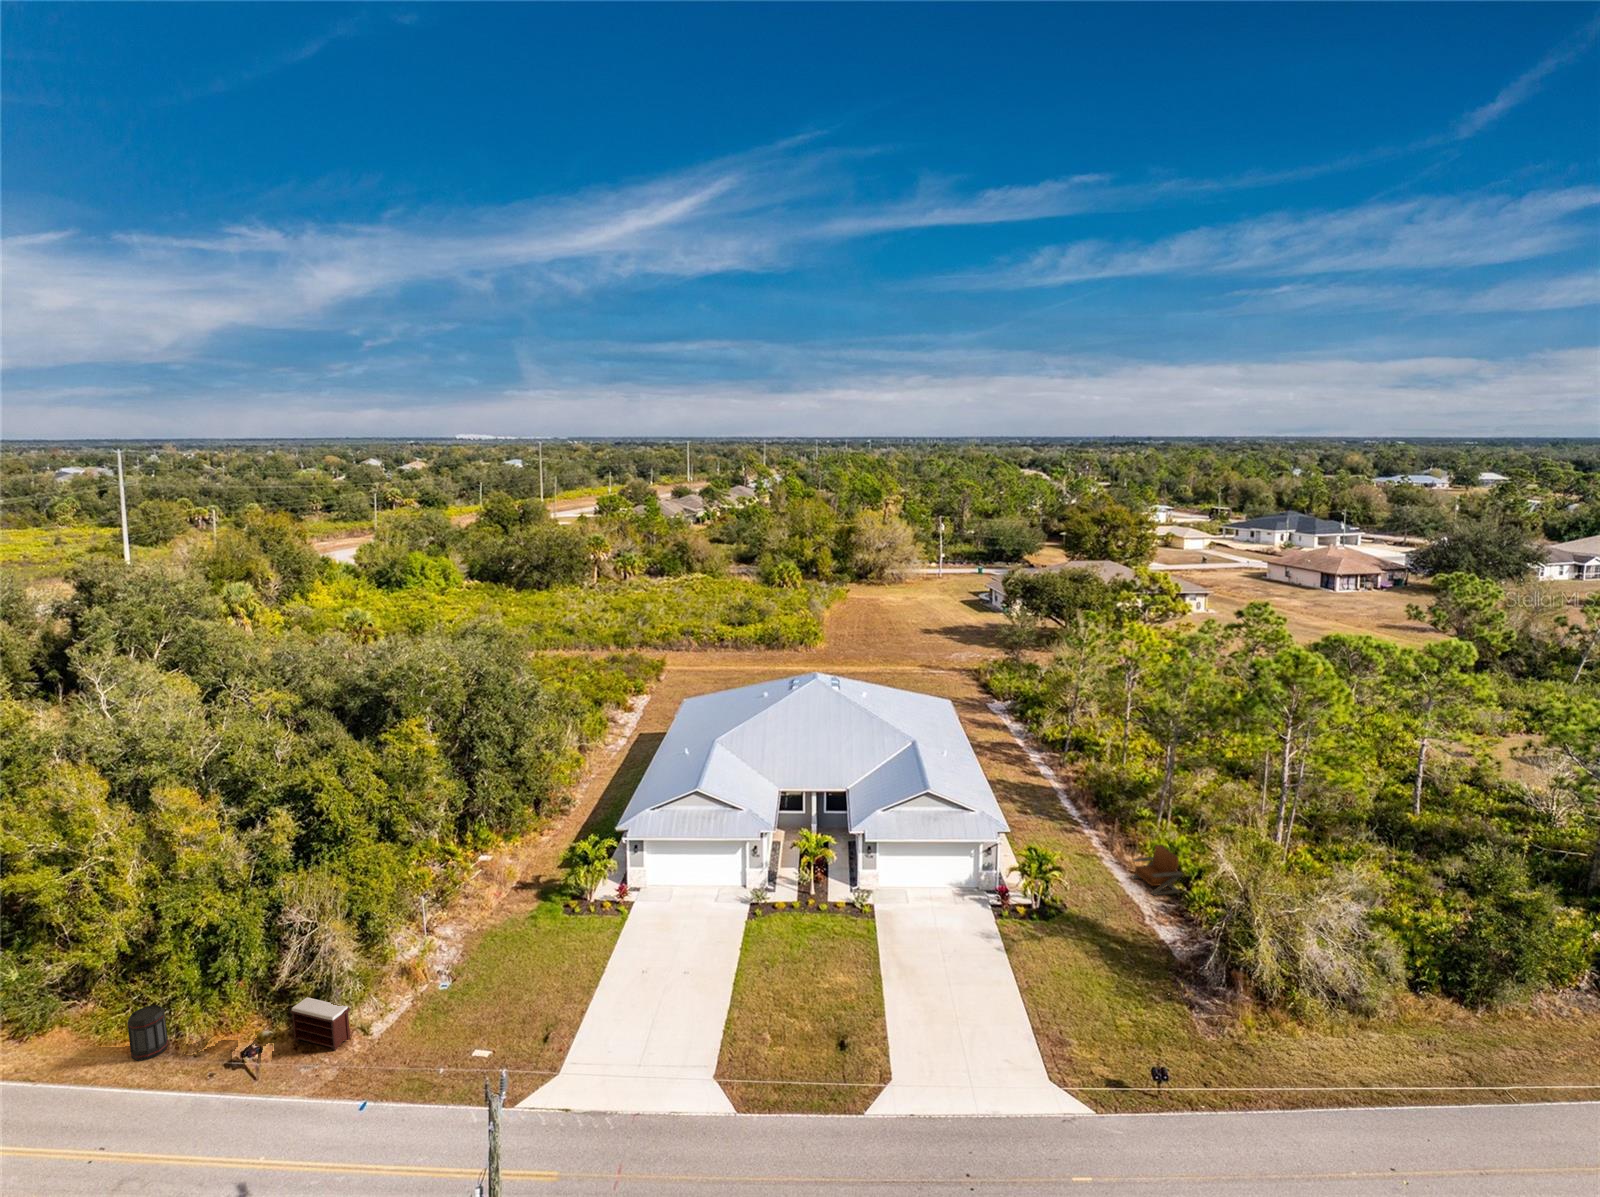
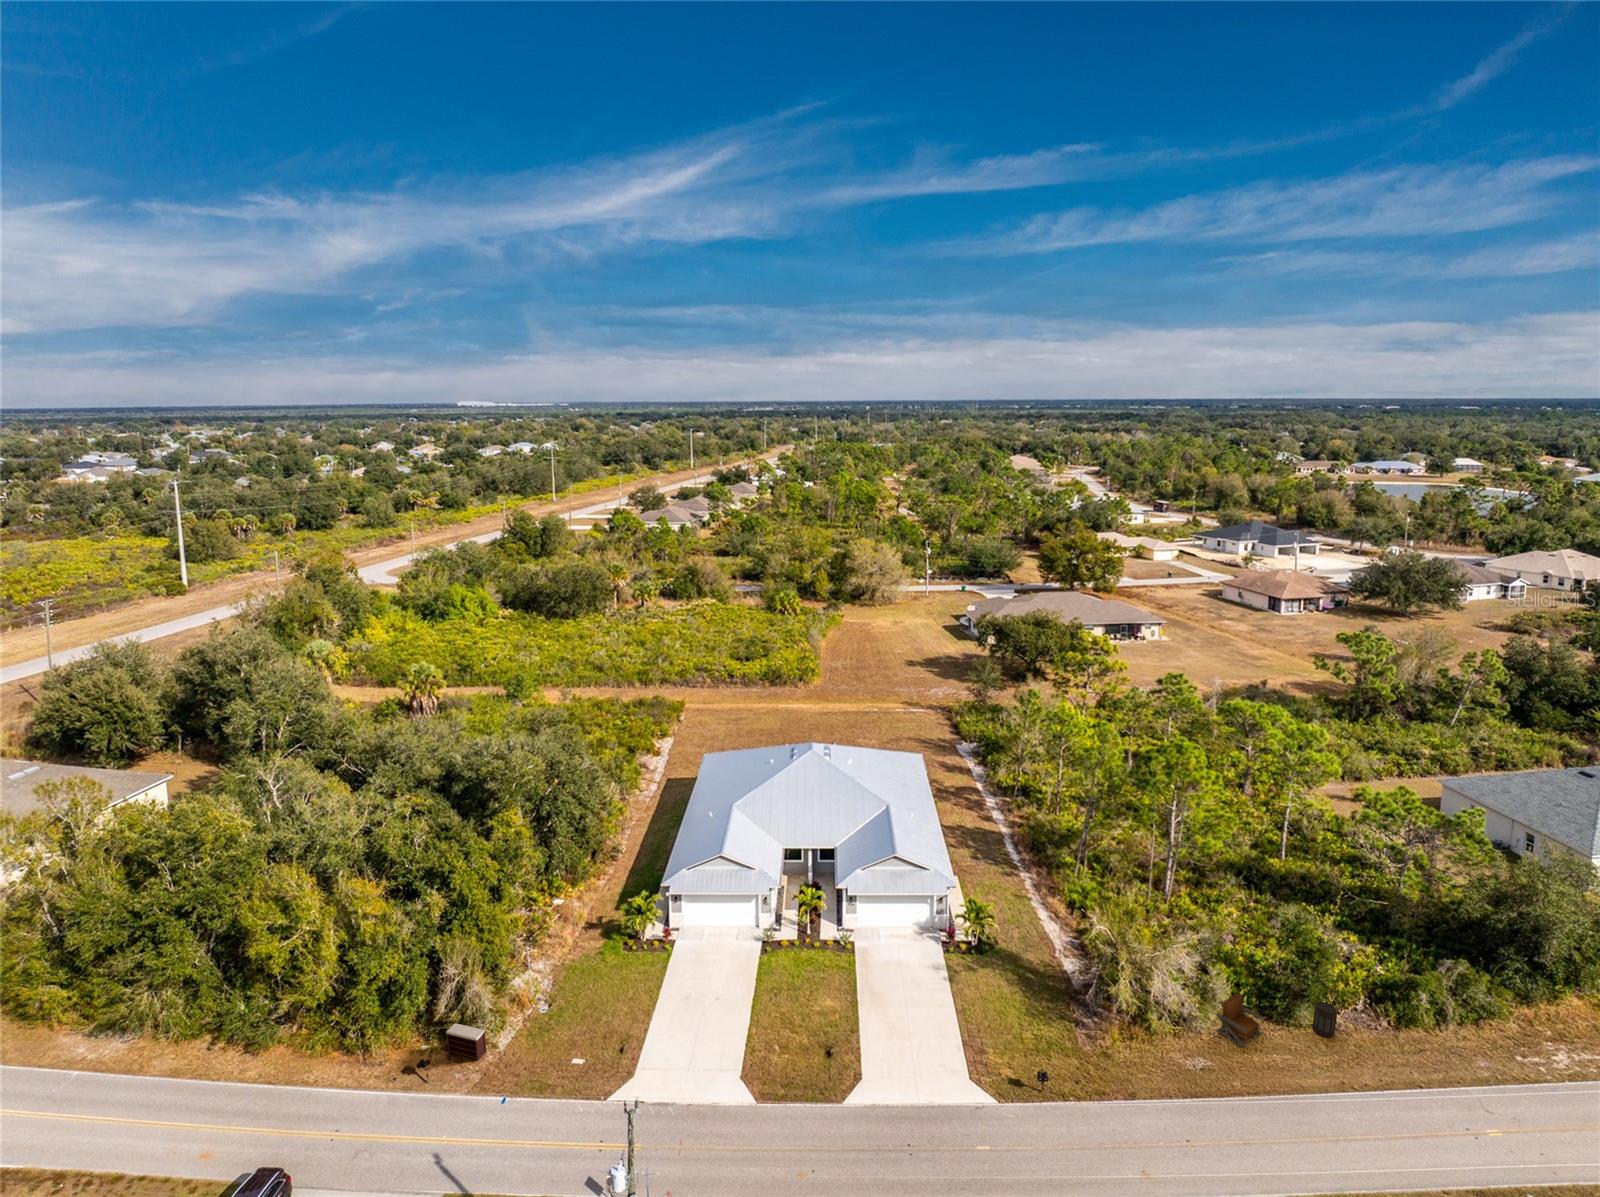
lounge chair: present [1132,845,1183,895] -> present [1216,993,1263,1047]
trash can: present [127,1005,168,1061] -> present [1312,1002,1337,1038]

